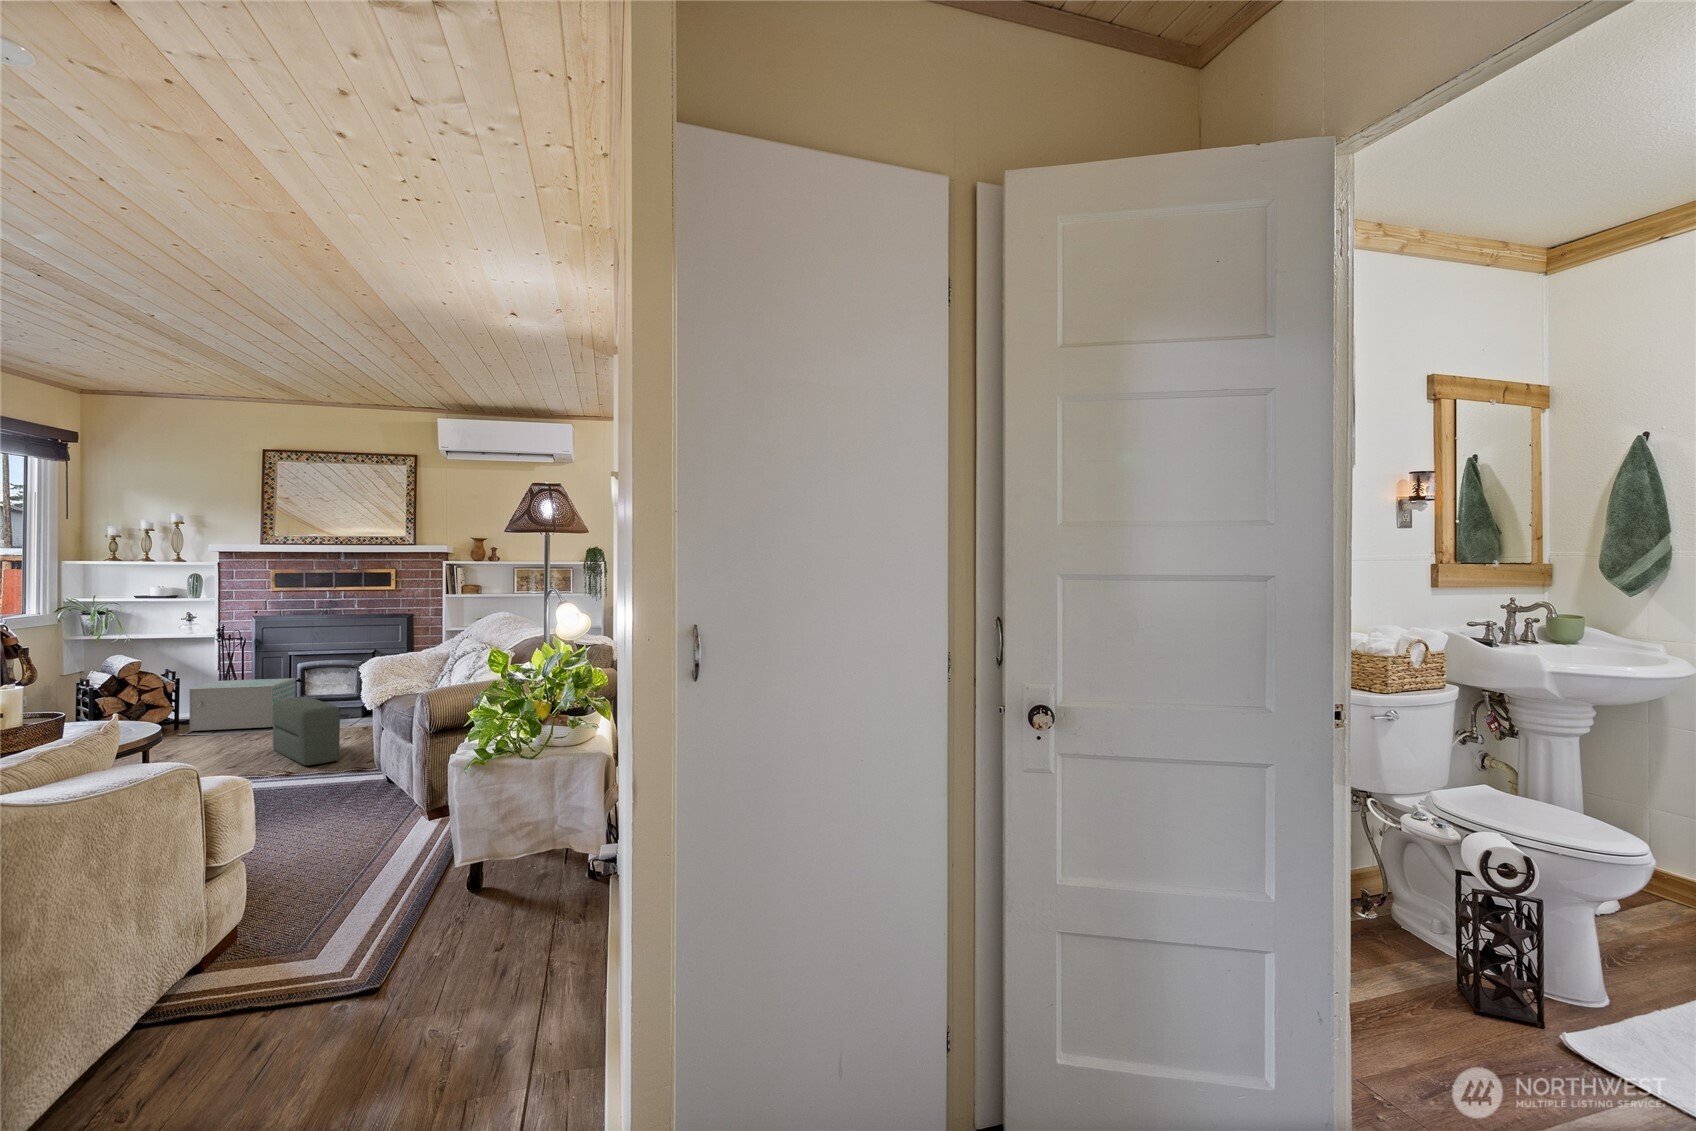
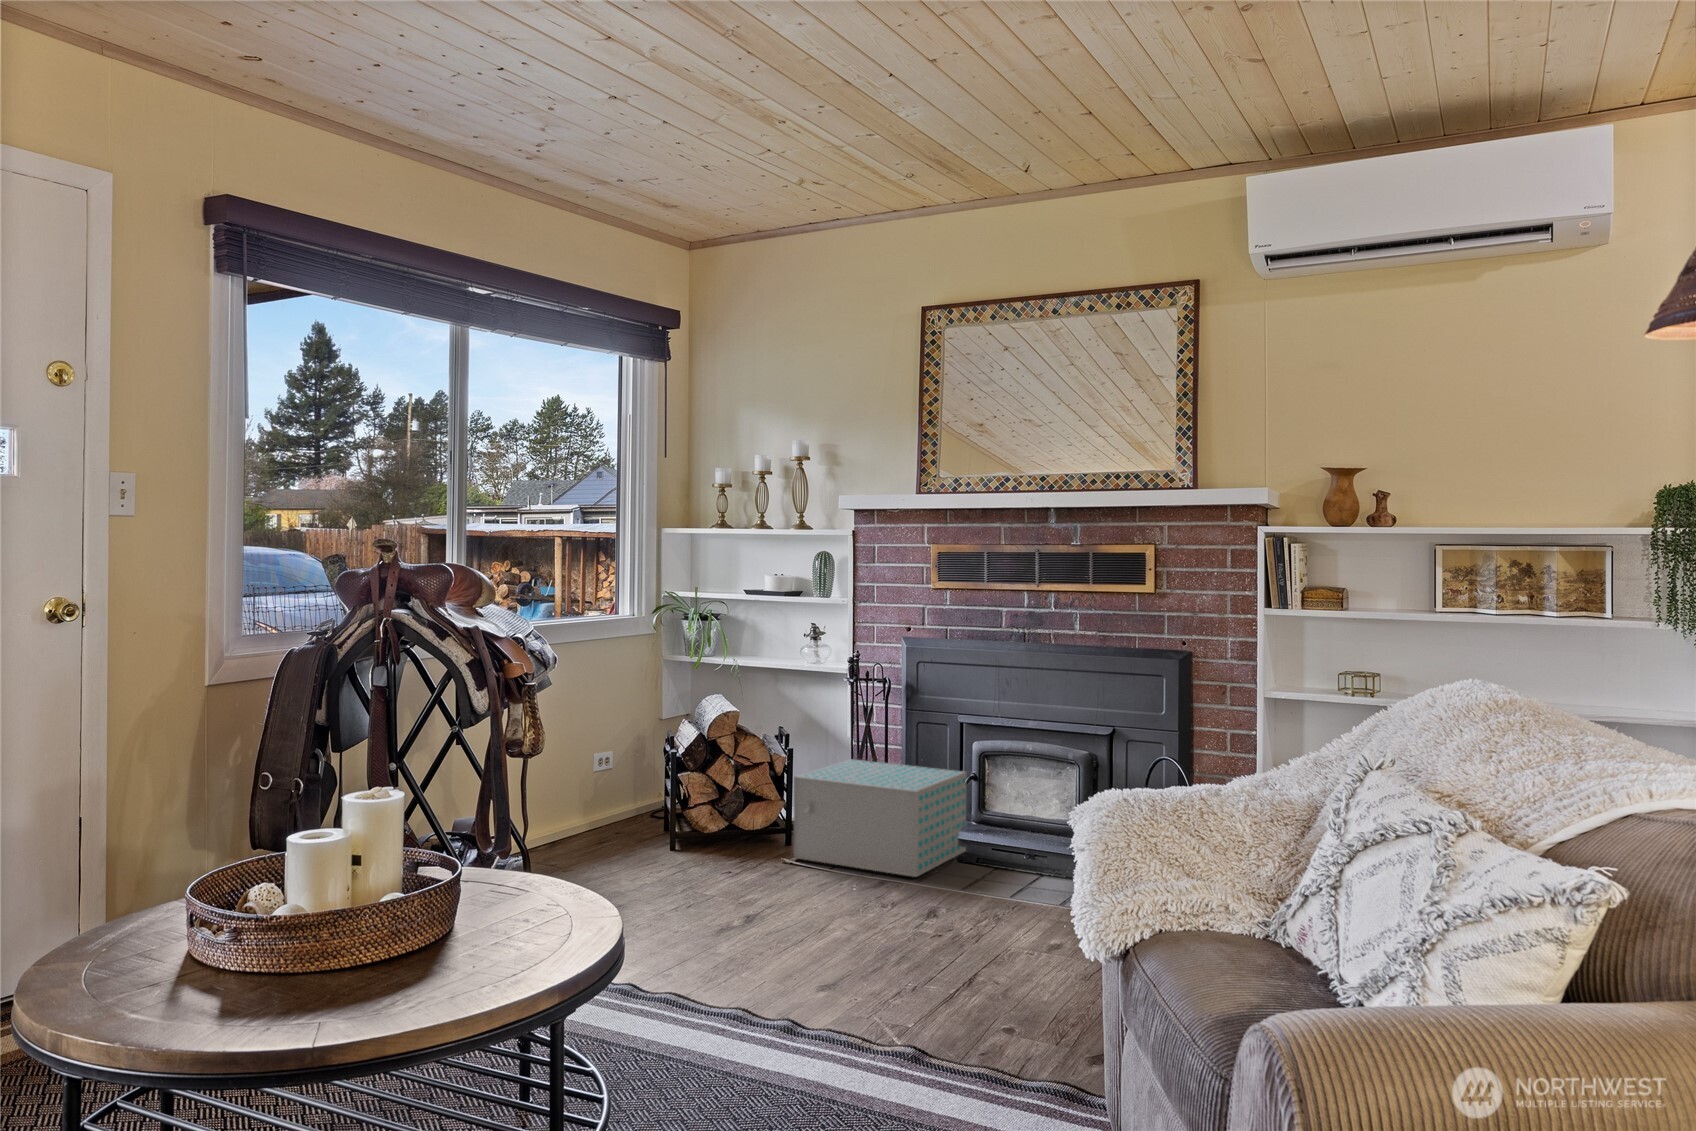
pouf: present [273,697,340,765] -> none [889,845,1003,1055]

